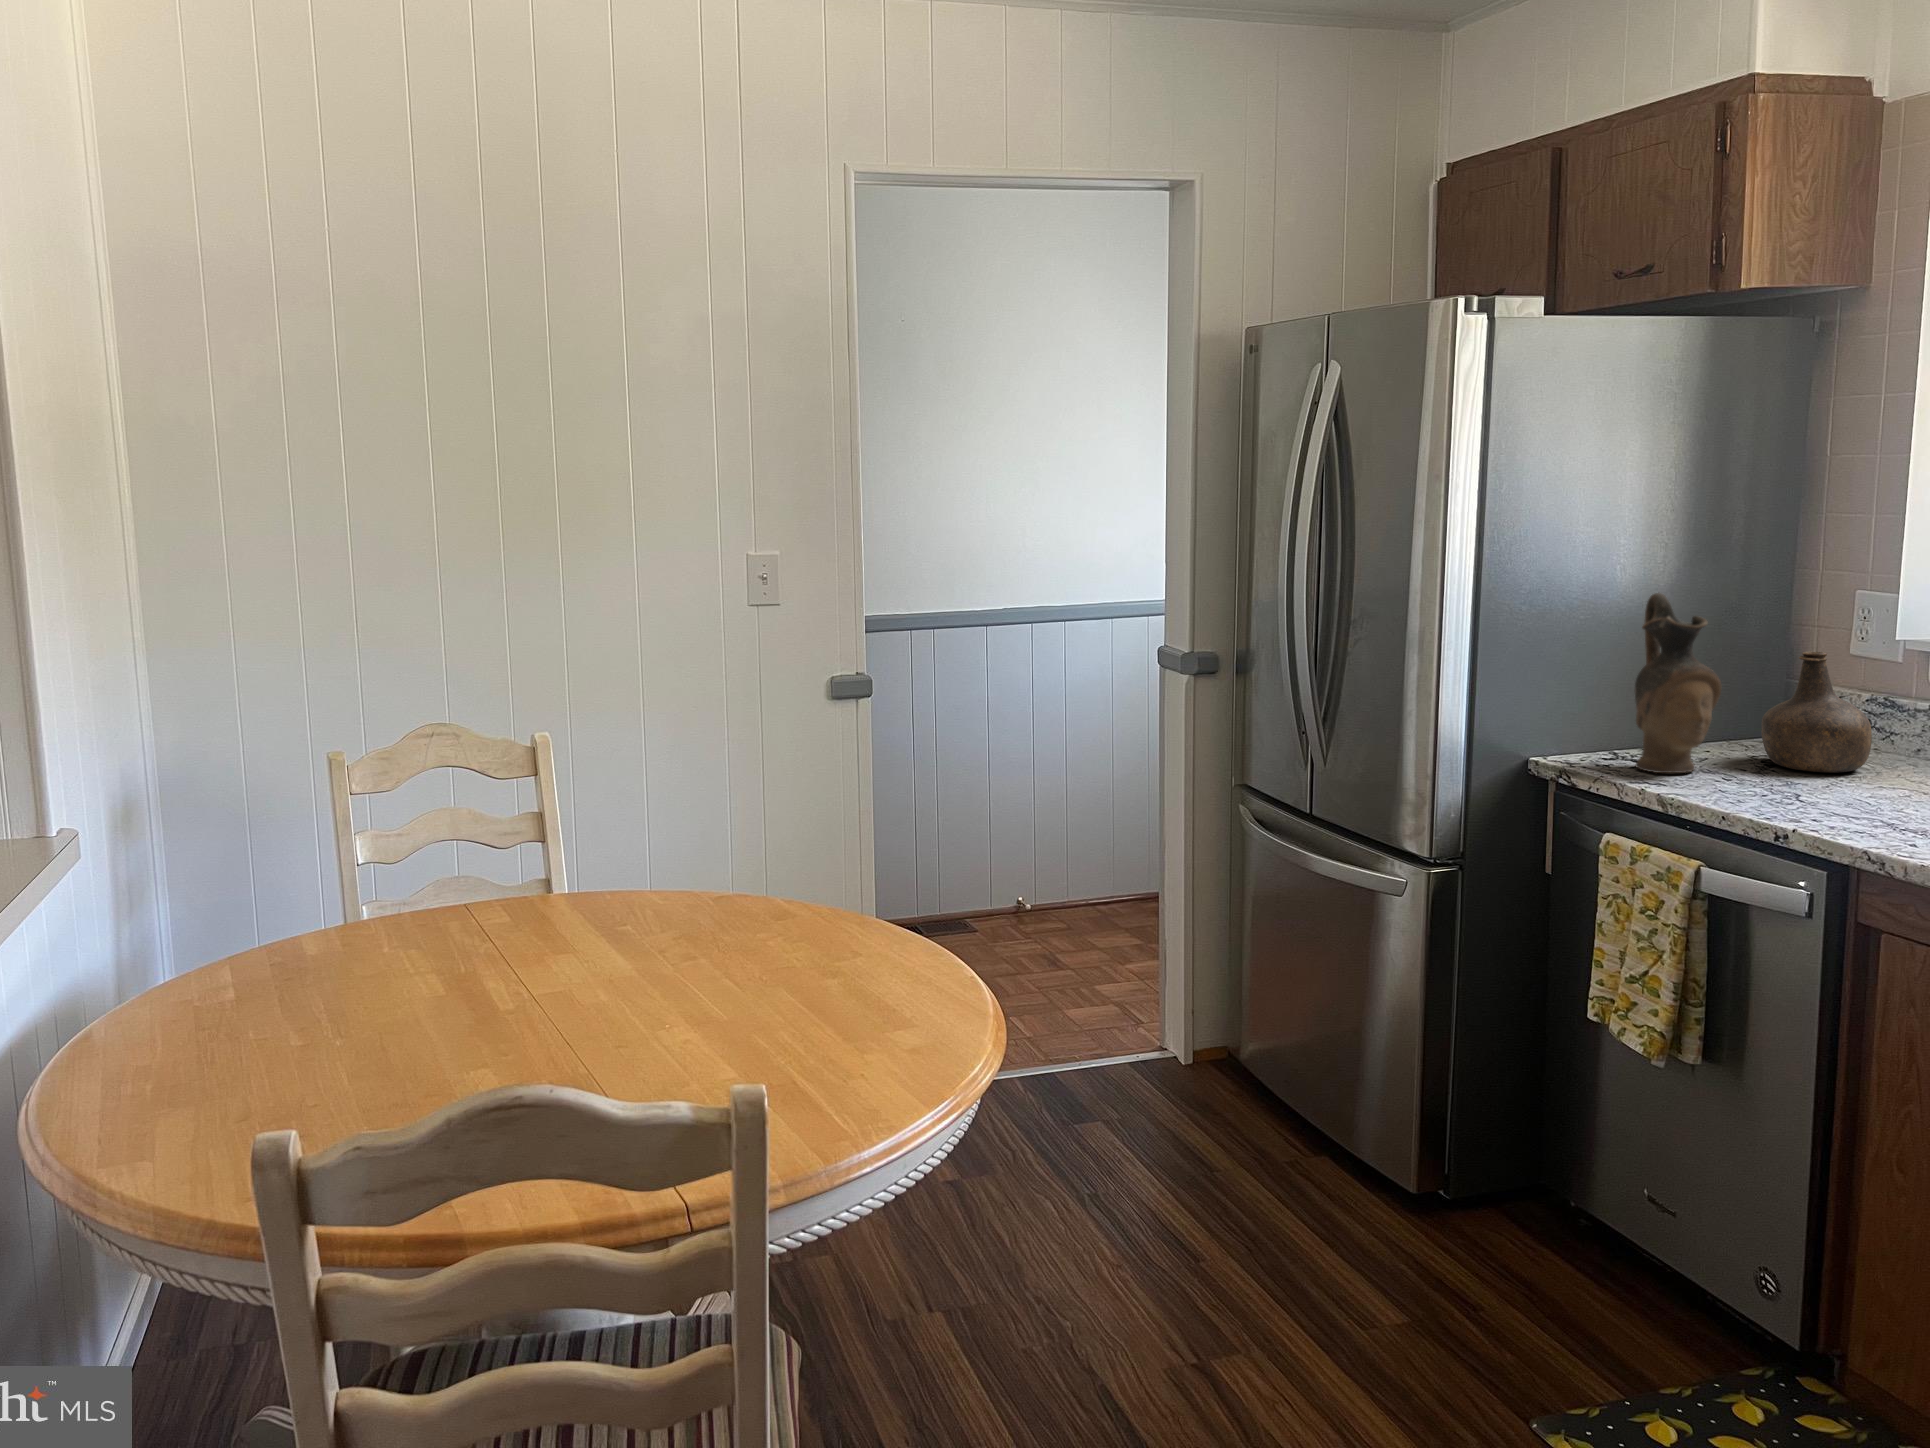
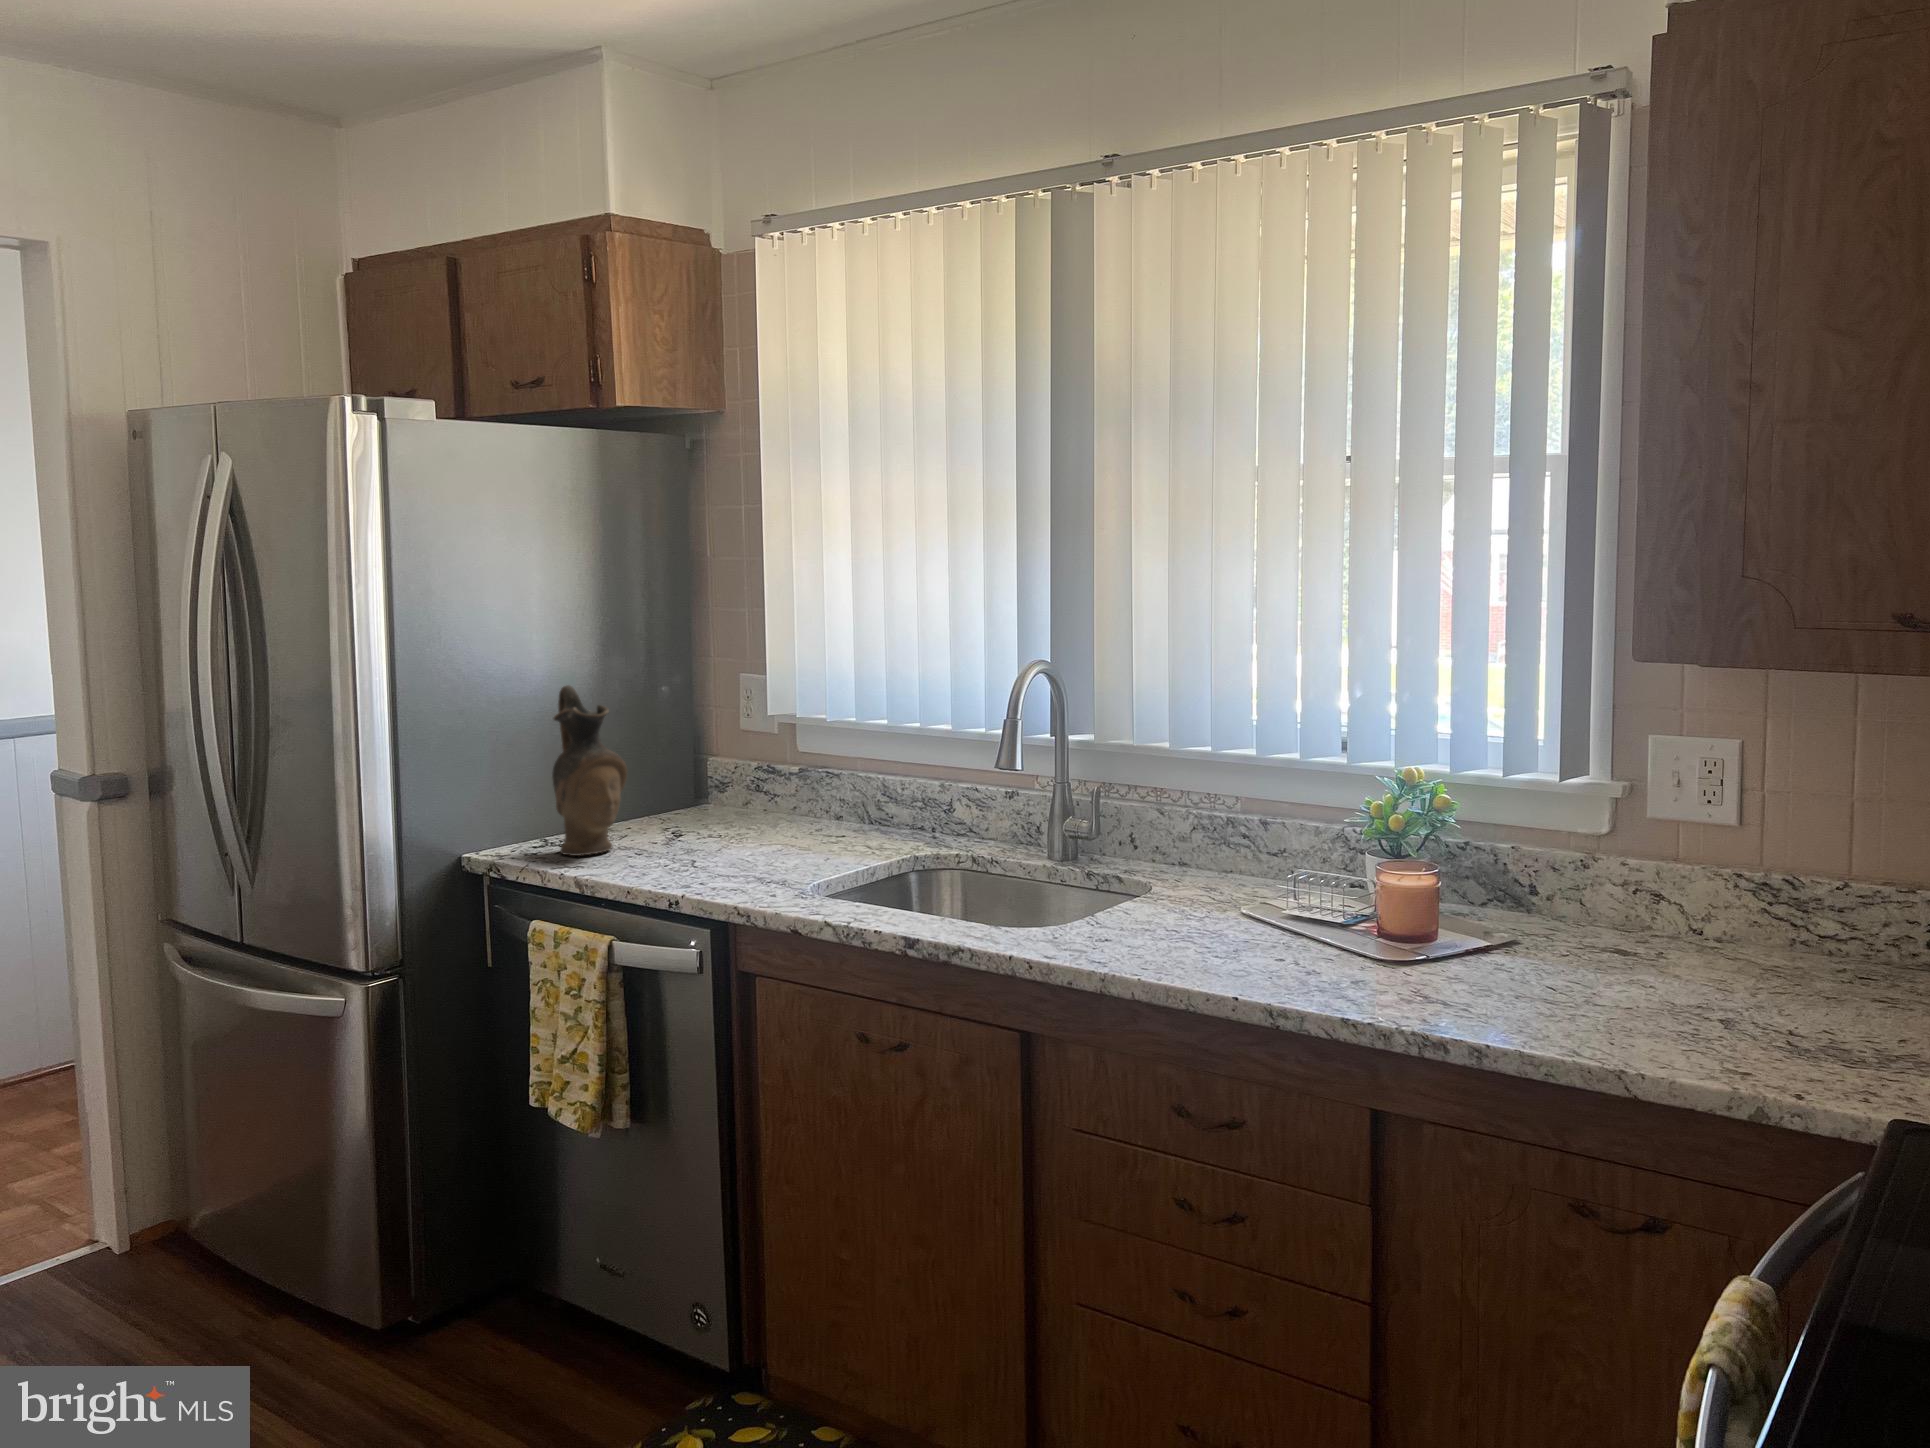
bottle: present [1761,651,1872,773] -> none [669,729,756,837]

